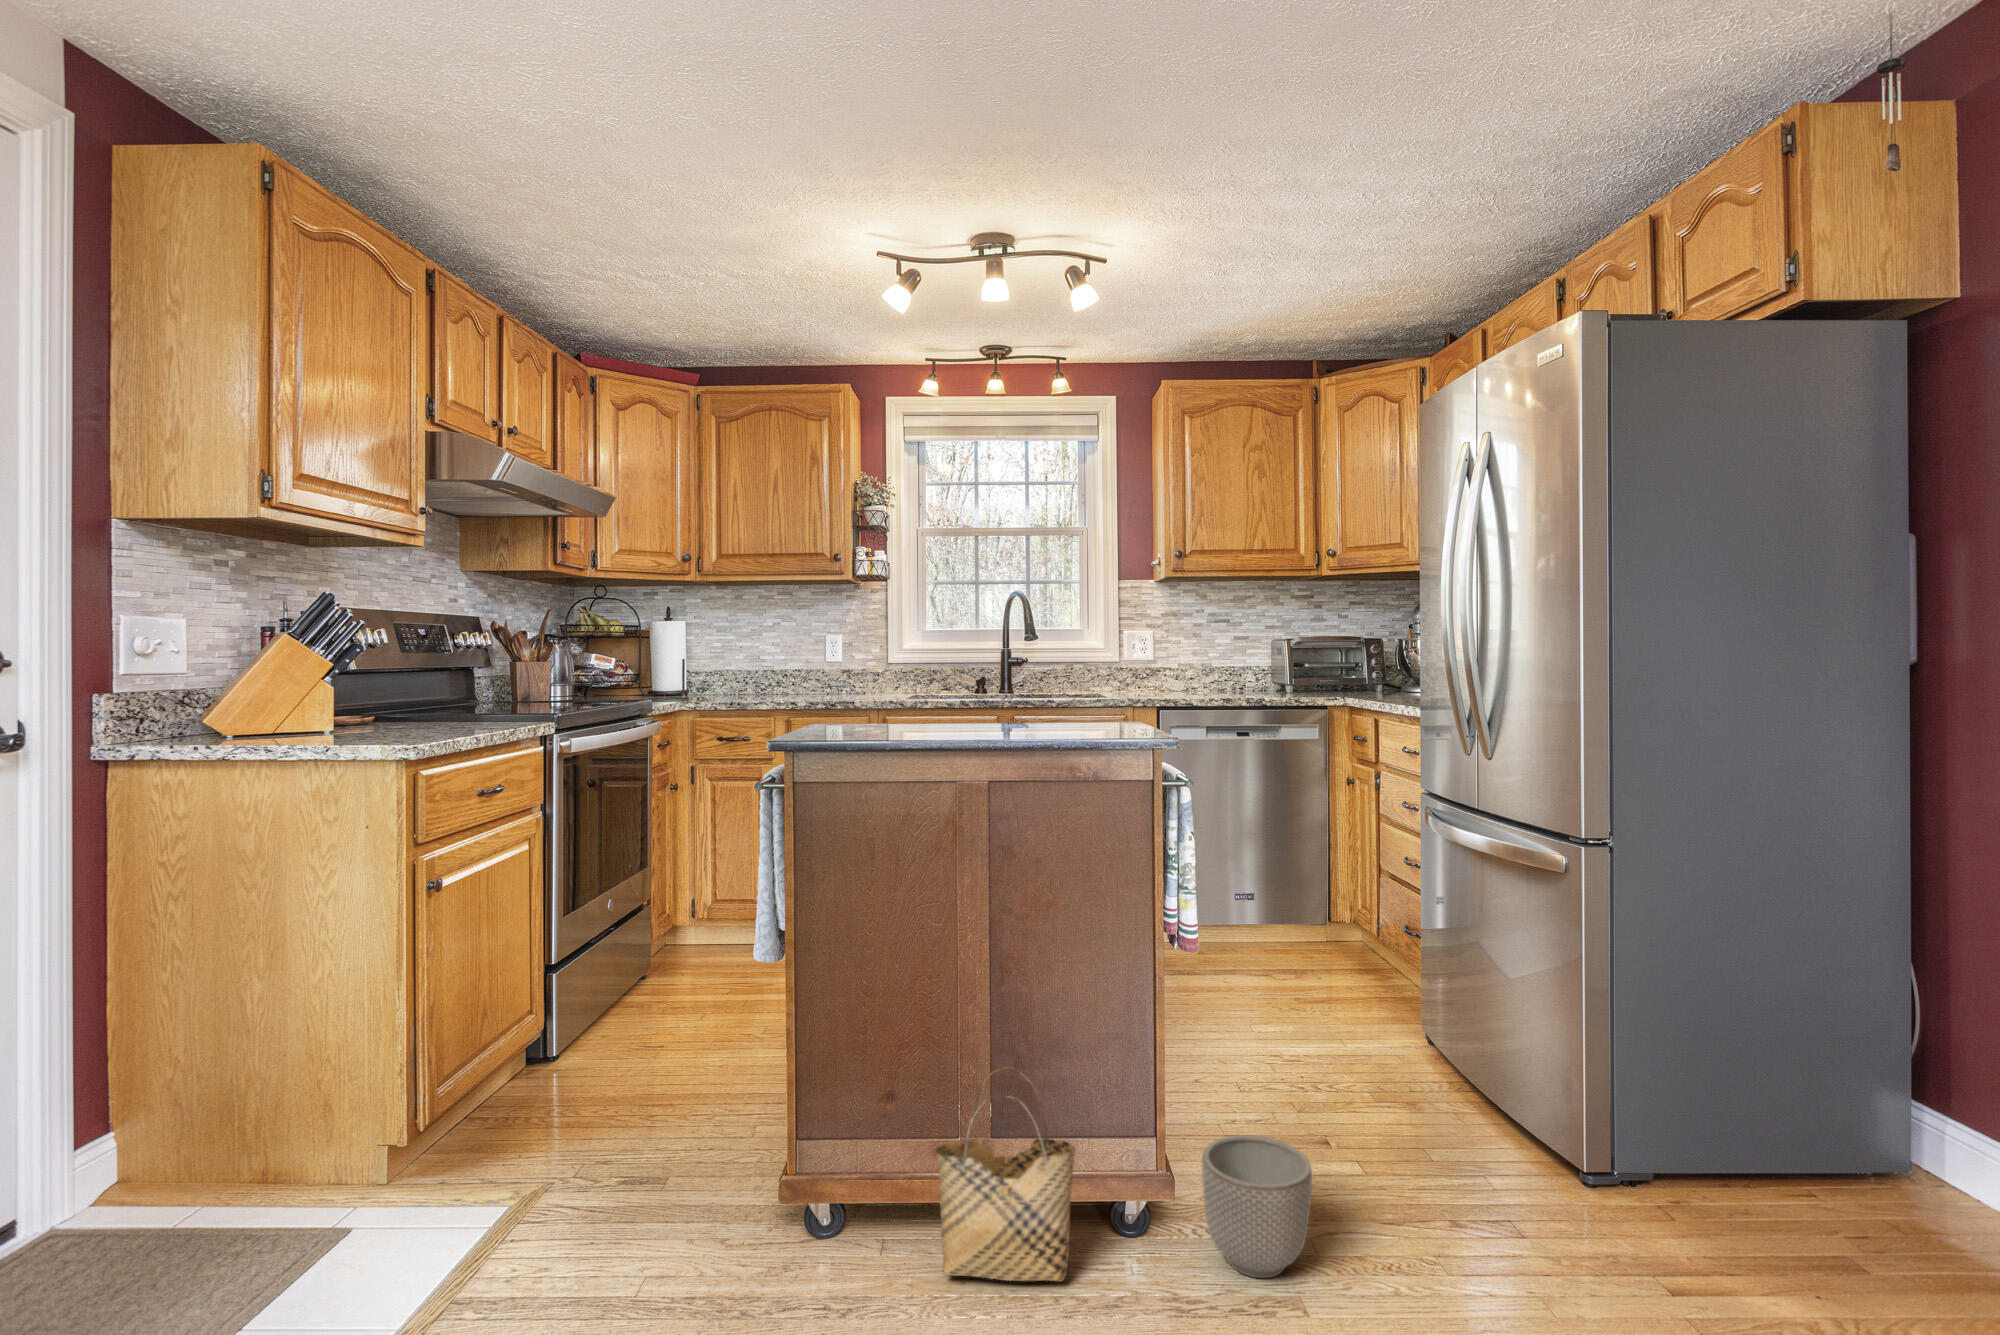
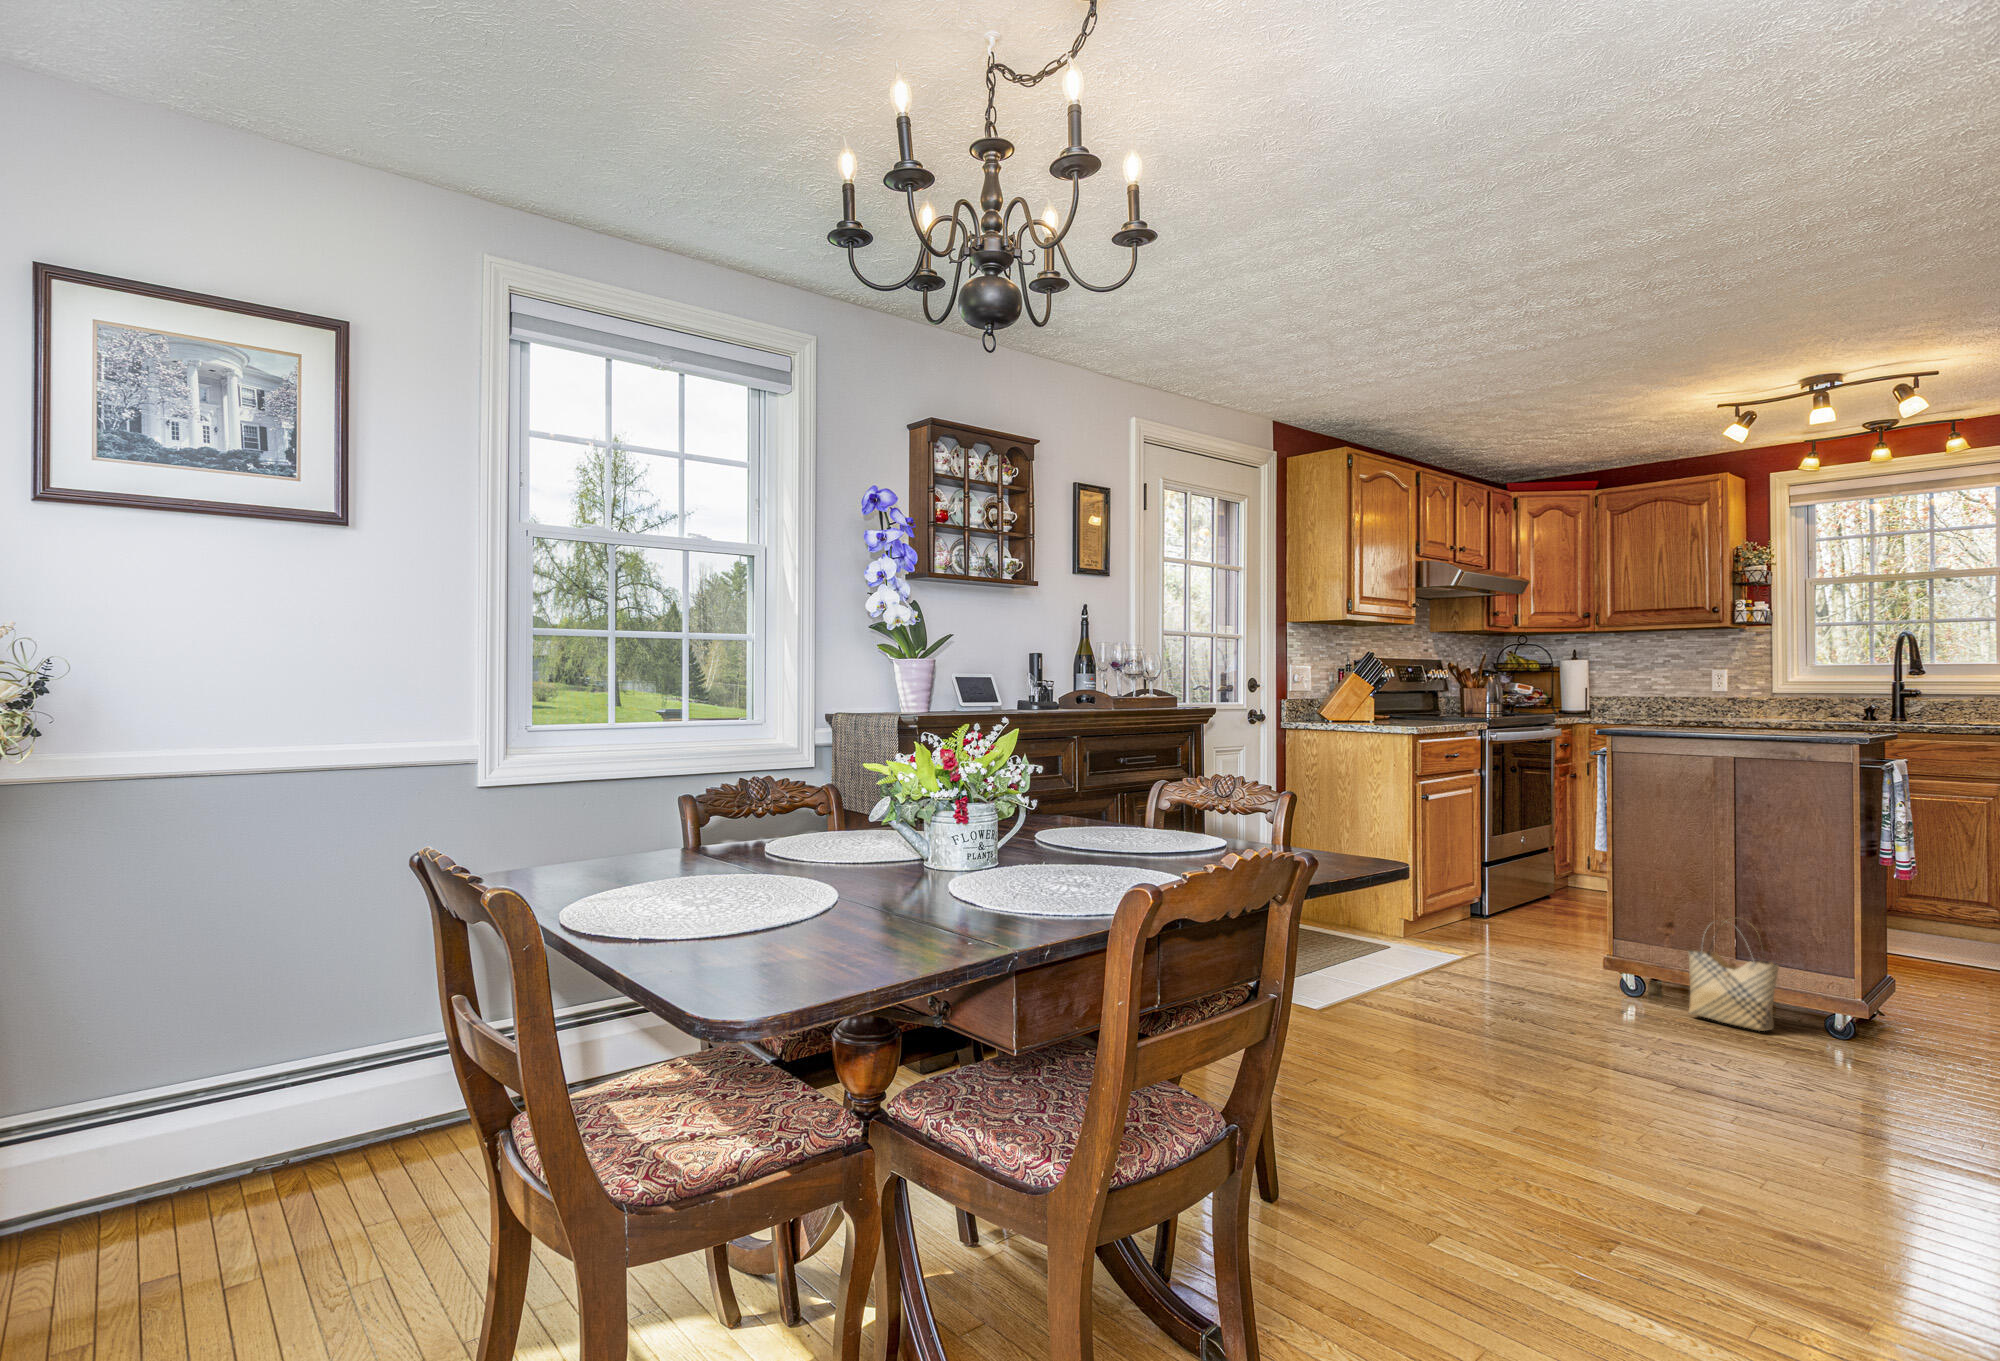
planter: present [1202,1135,1312,1278] -> none [1873,987,1959,1065]

